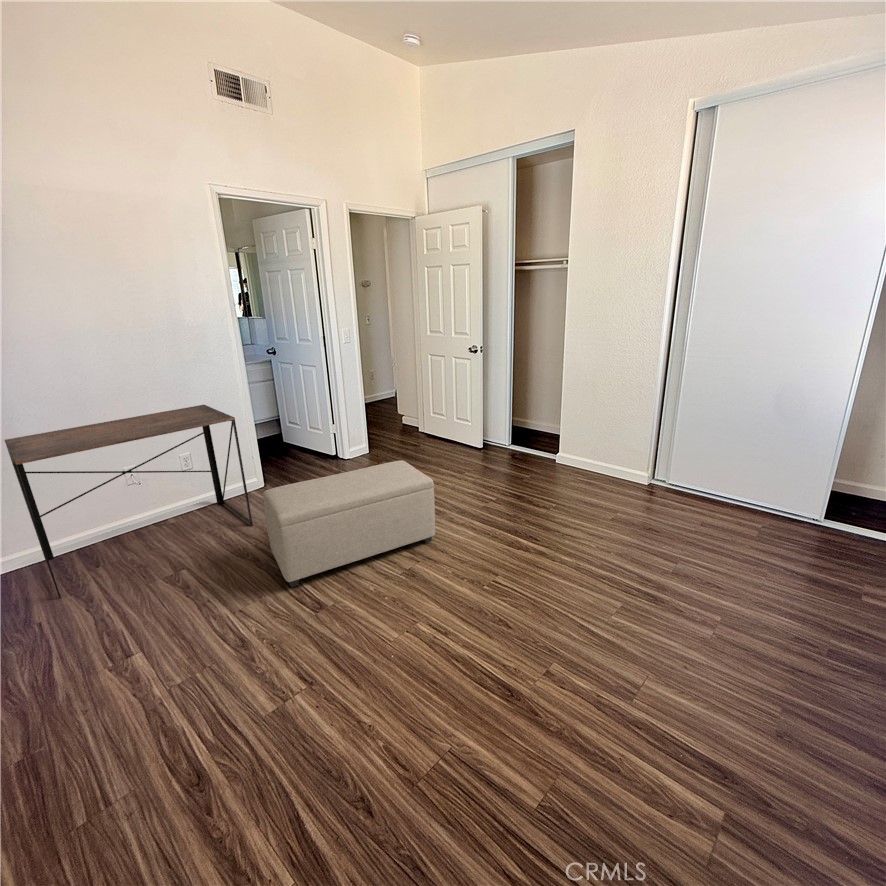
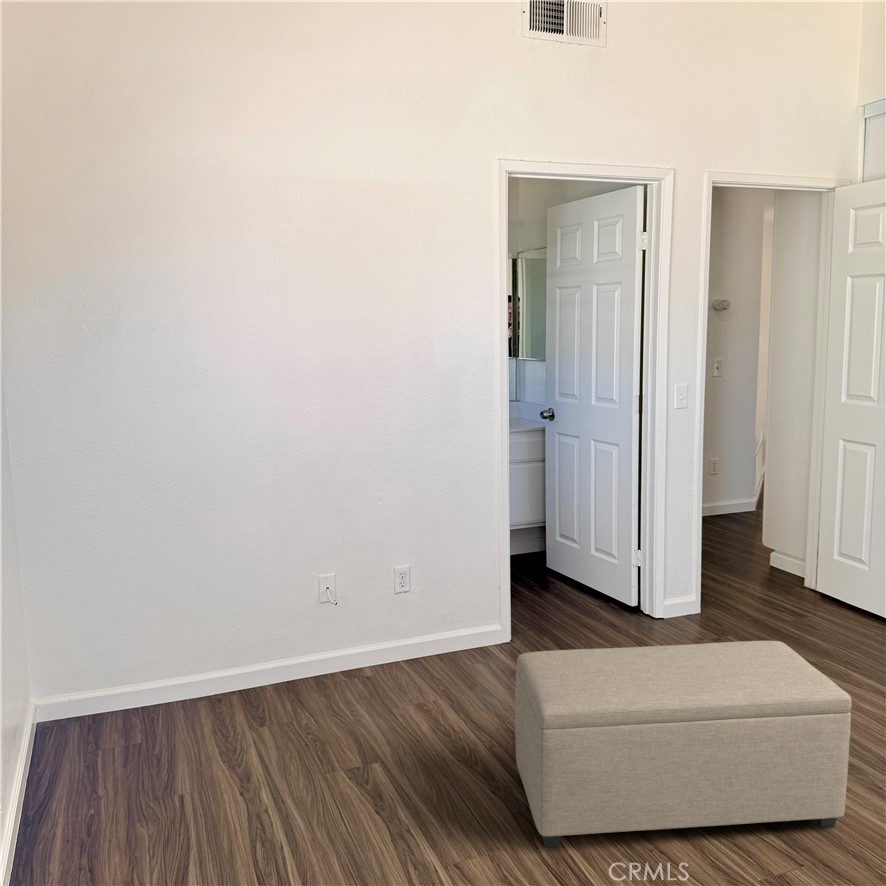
desk: present [5,405,253,598] -> none [192,492,488,762]

